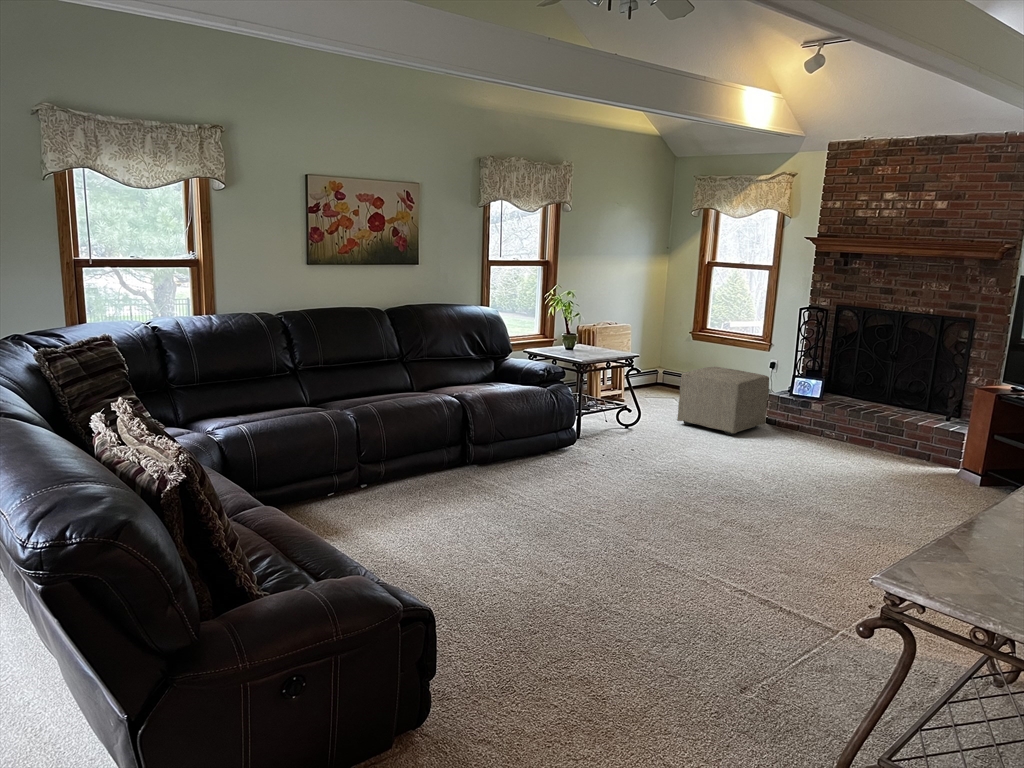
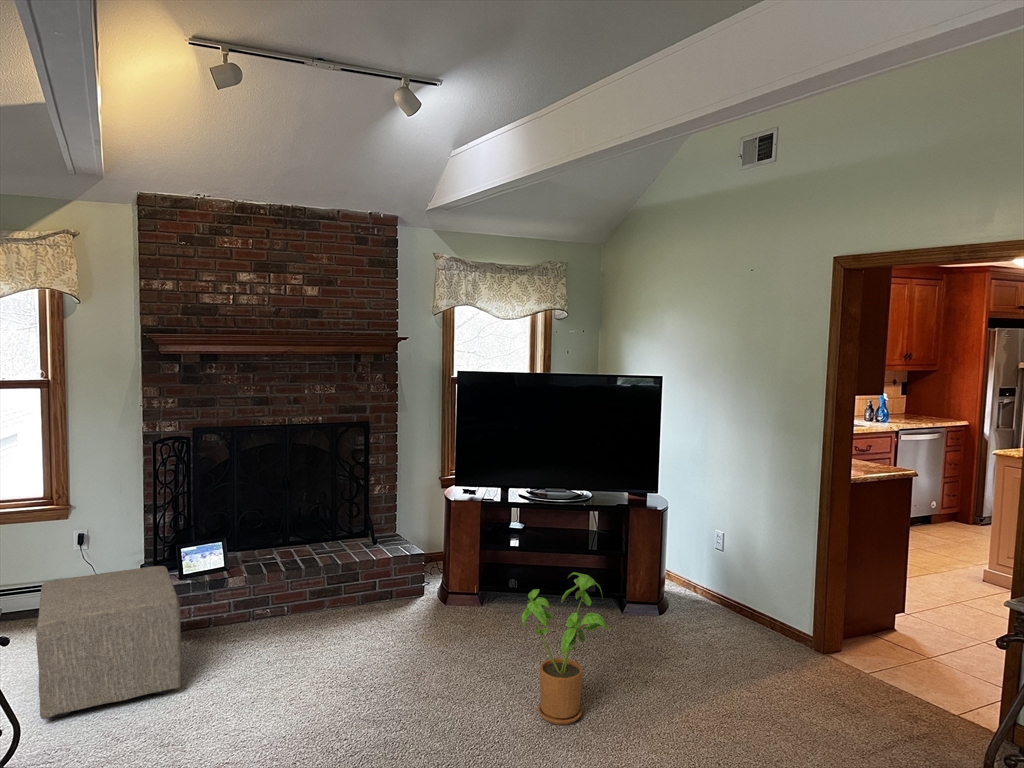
house plant: none [853,416,931,524] -> present [522,572,609,725]

